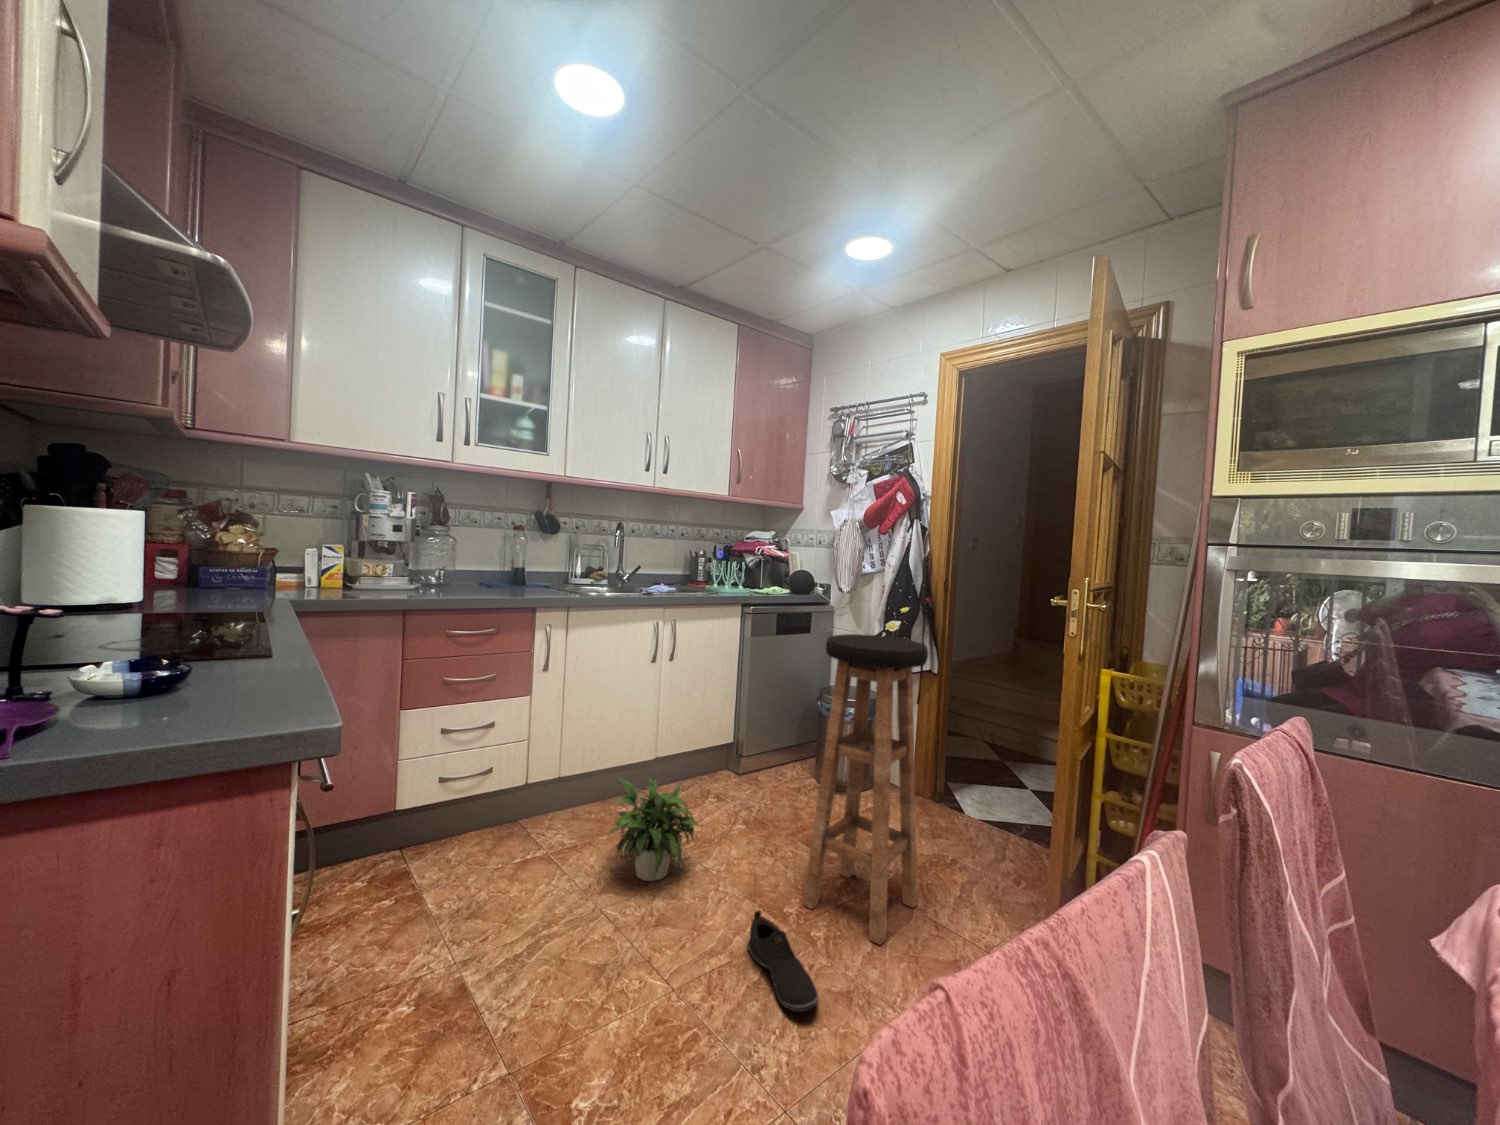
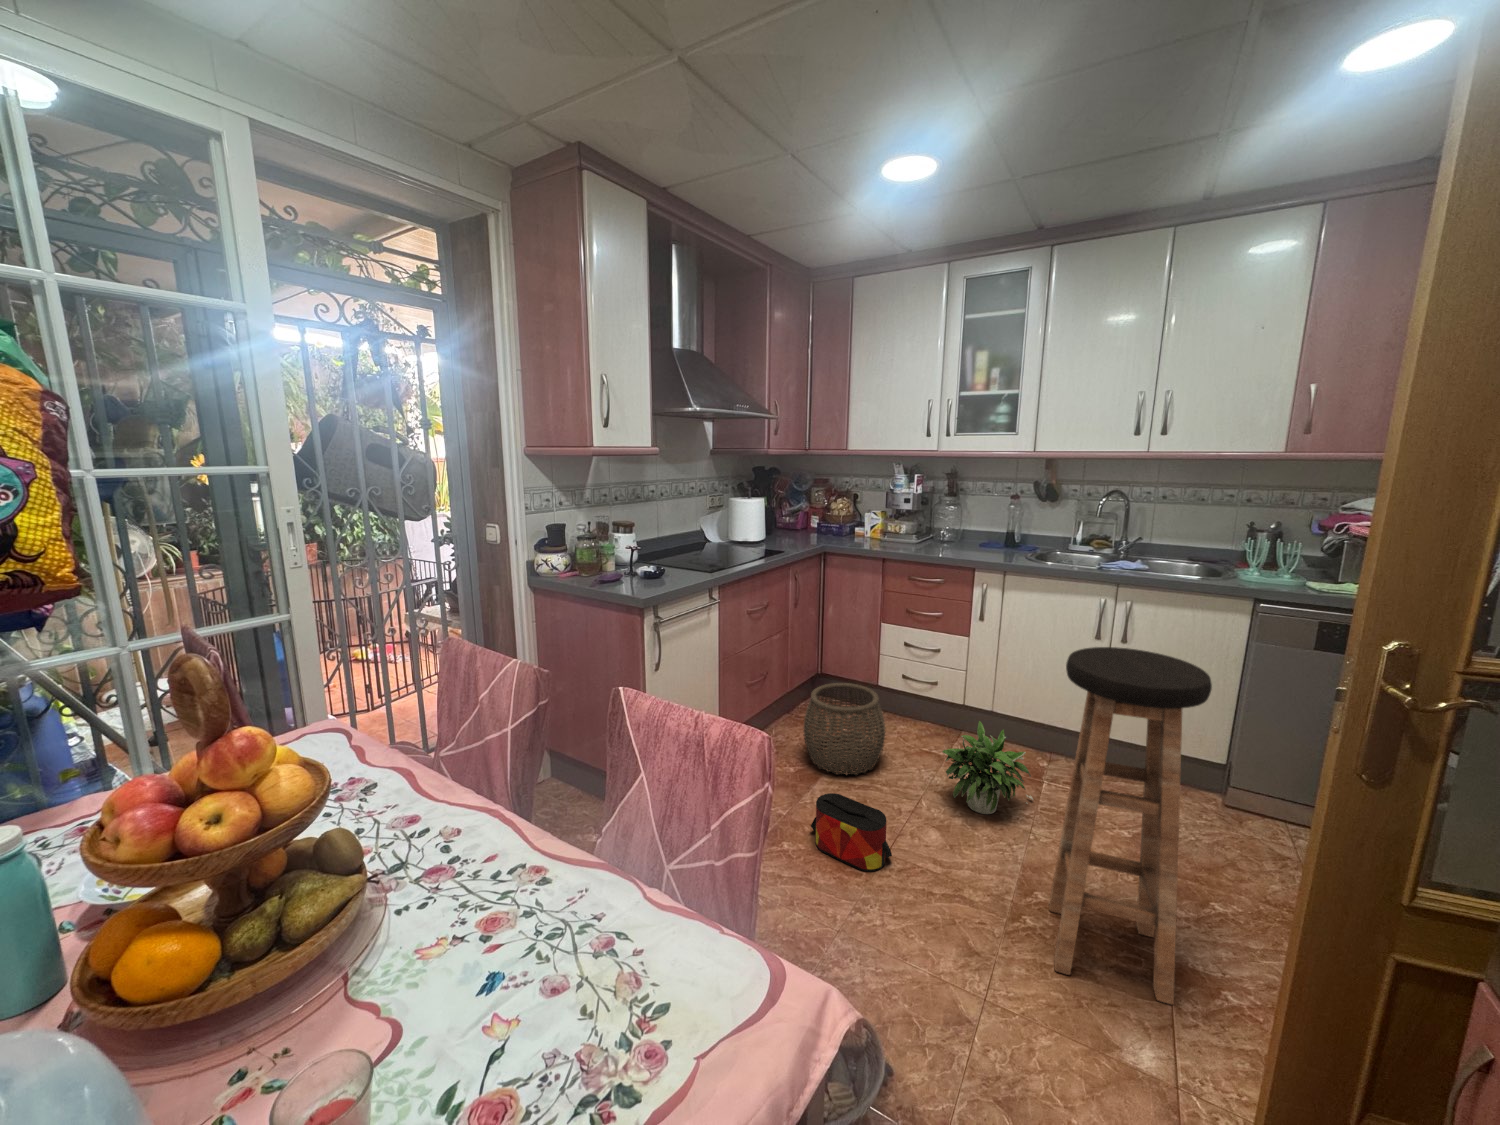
woven basket: none [369,802,524,977] -> present [803,683,886,775]
shoe: present [748,911,818,1012] -> none [911,855,977,926]
bag: none [571,931,702,1066] -> present [811,793,892,872]

